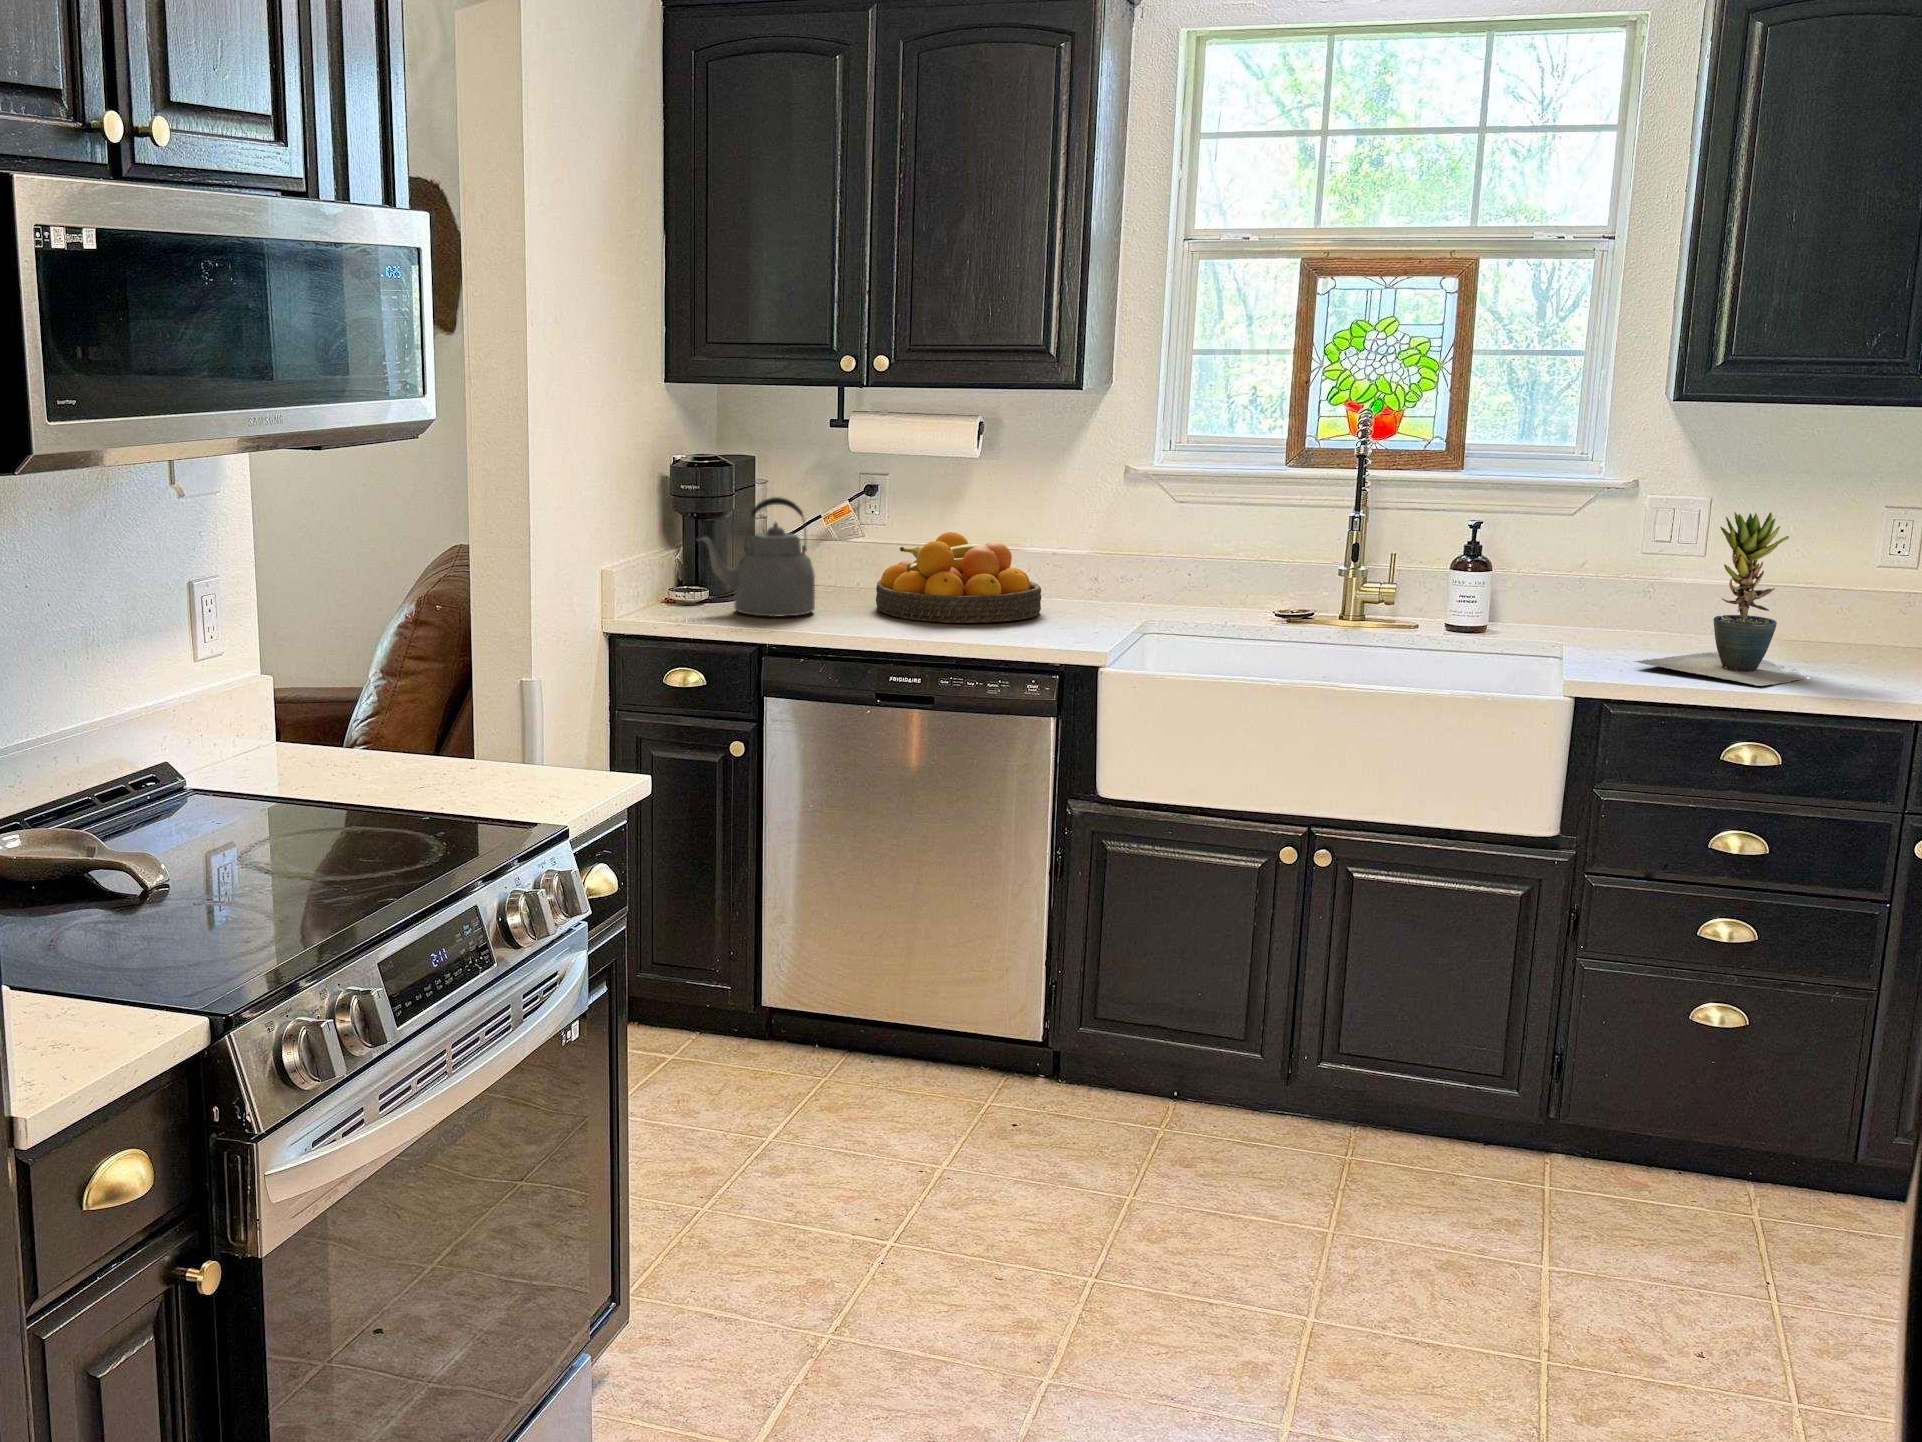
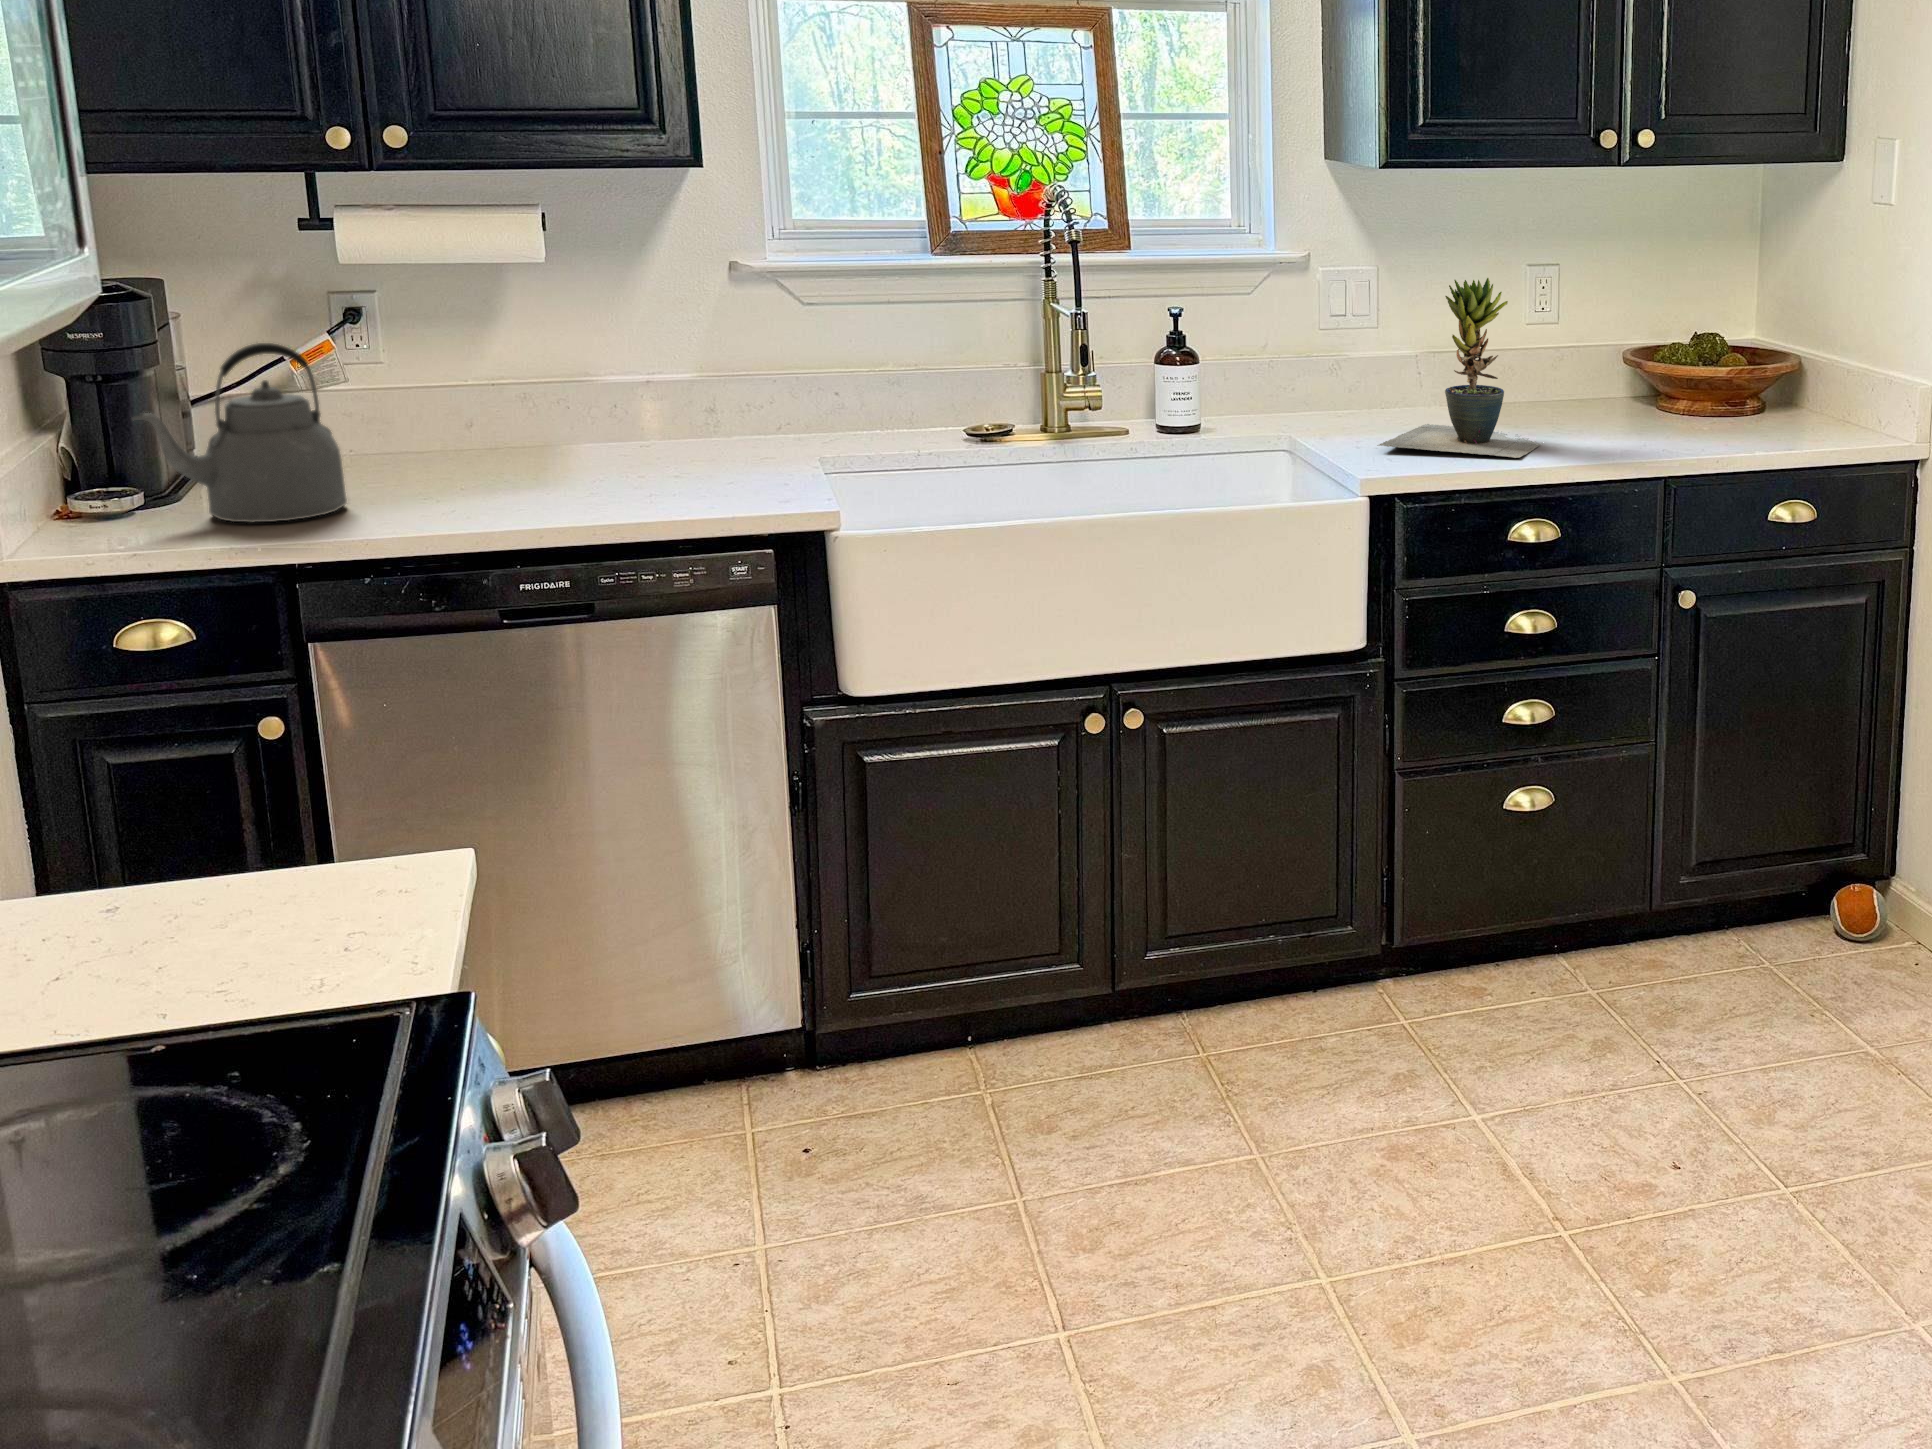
fruit bowl: present [876,532,1041,623] -> none [427,370,675,498]

